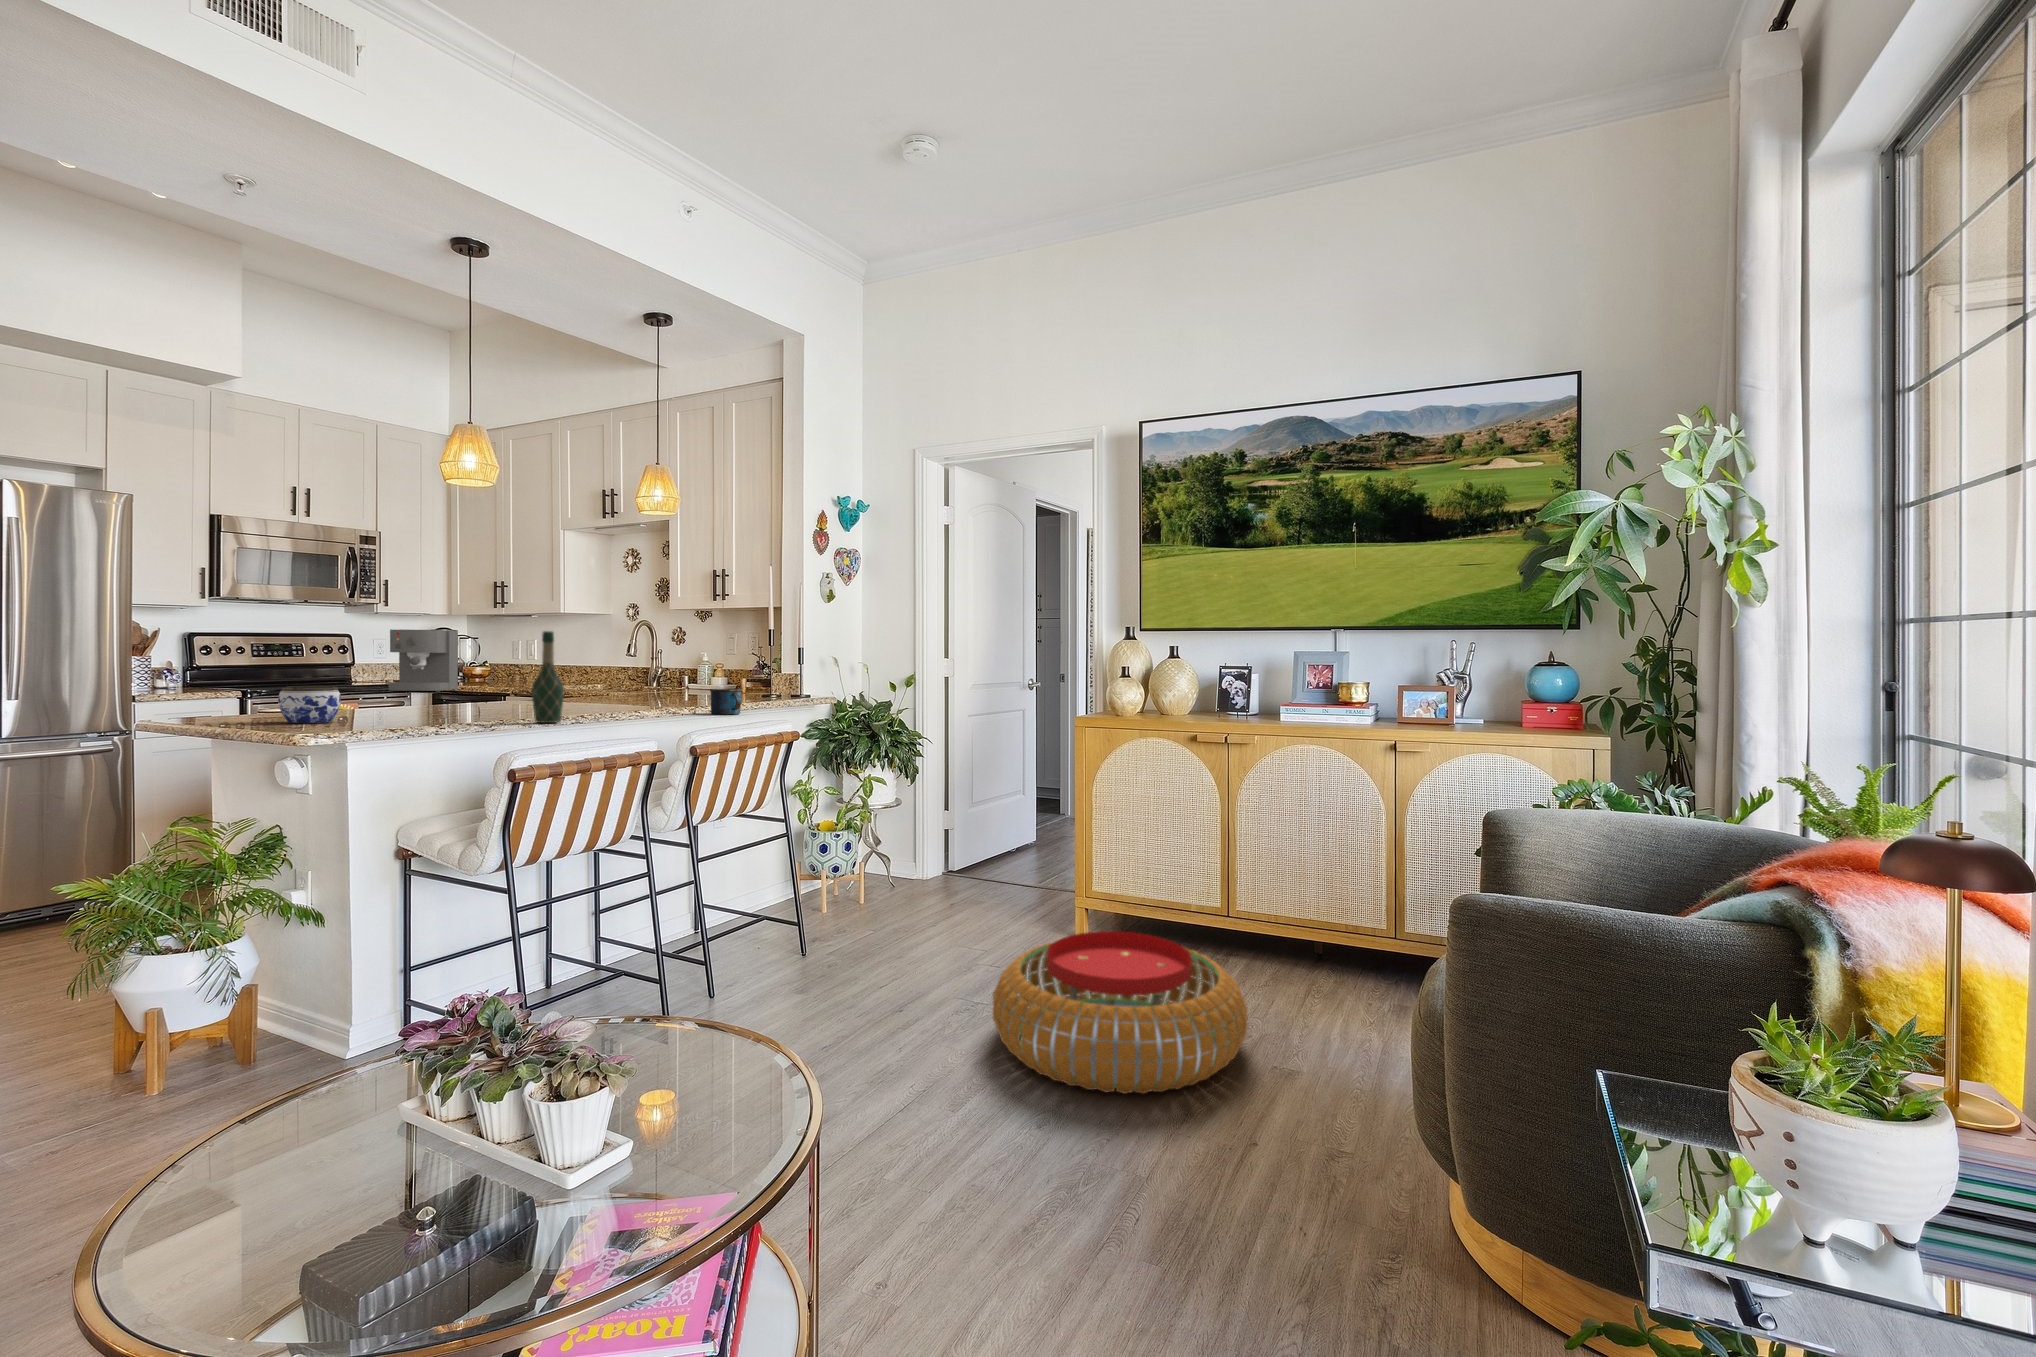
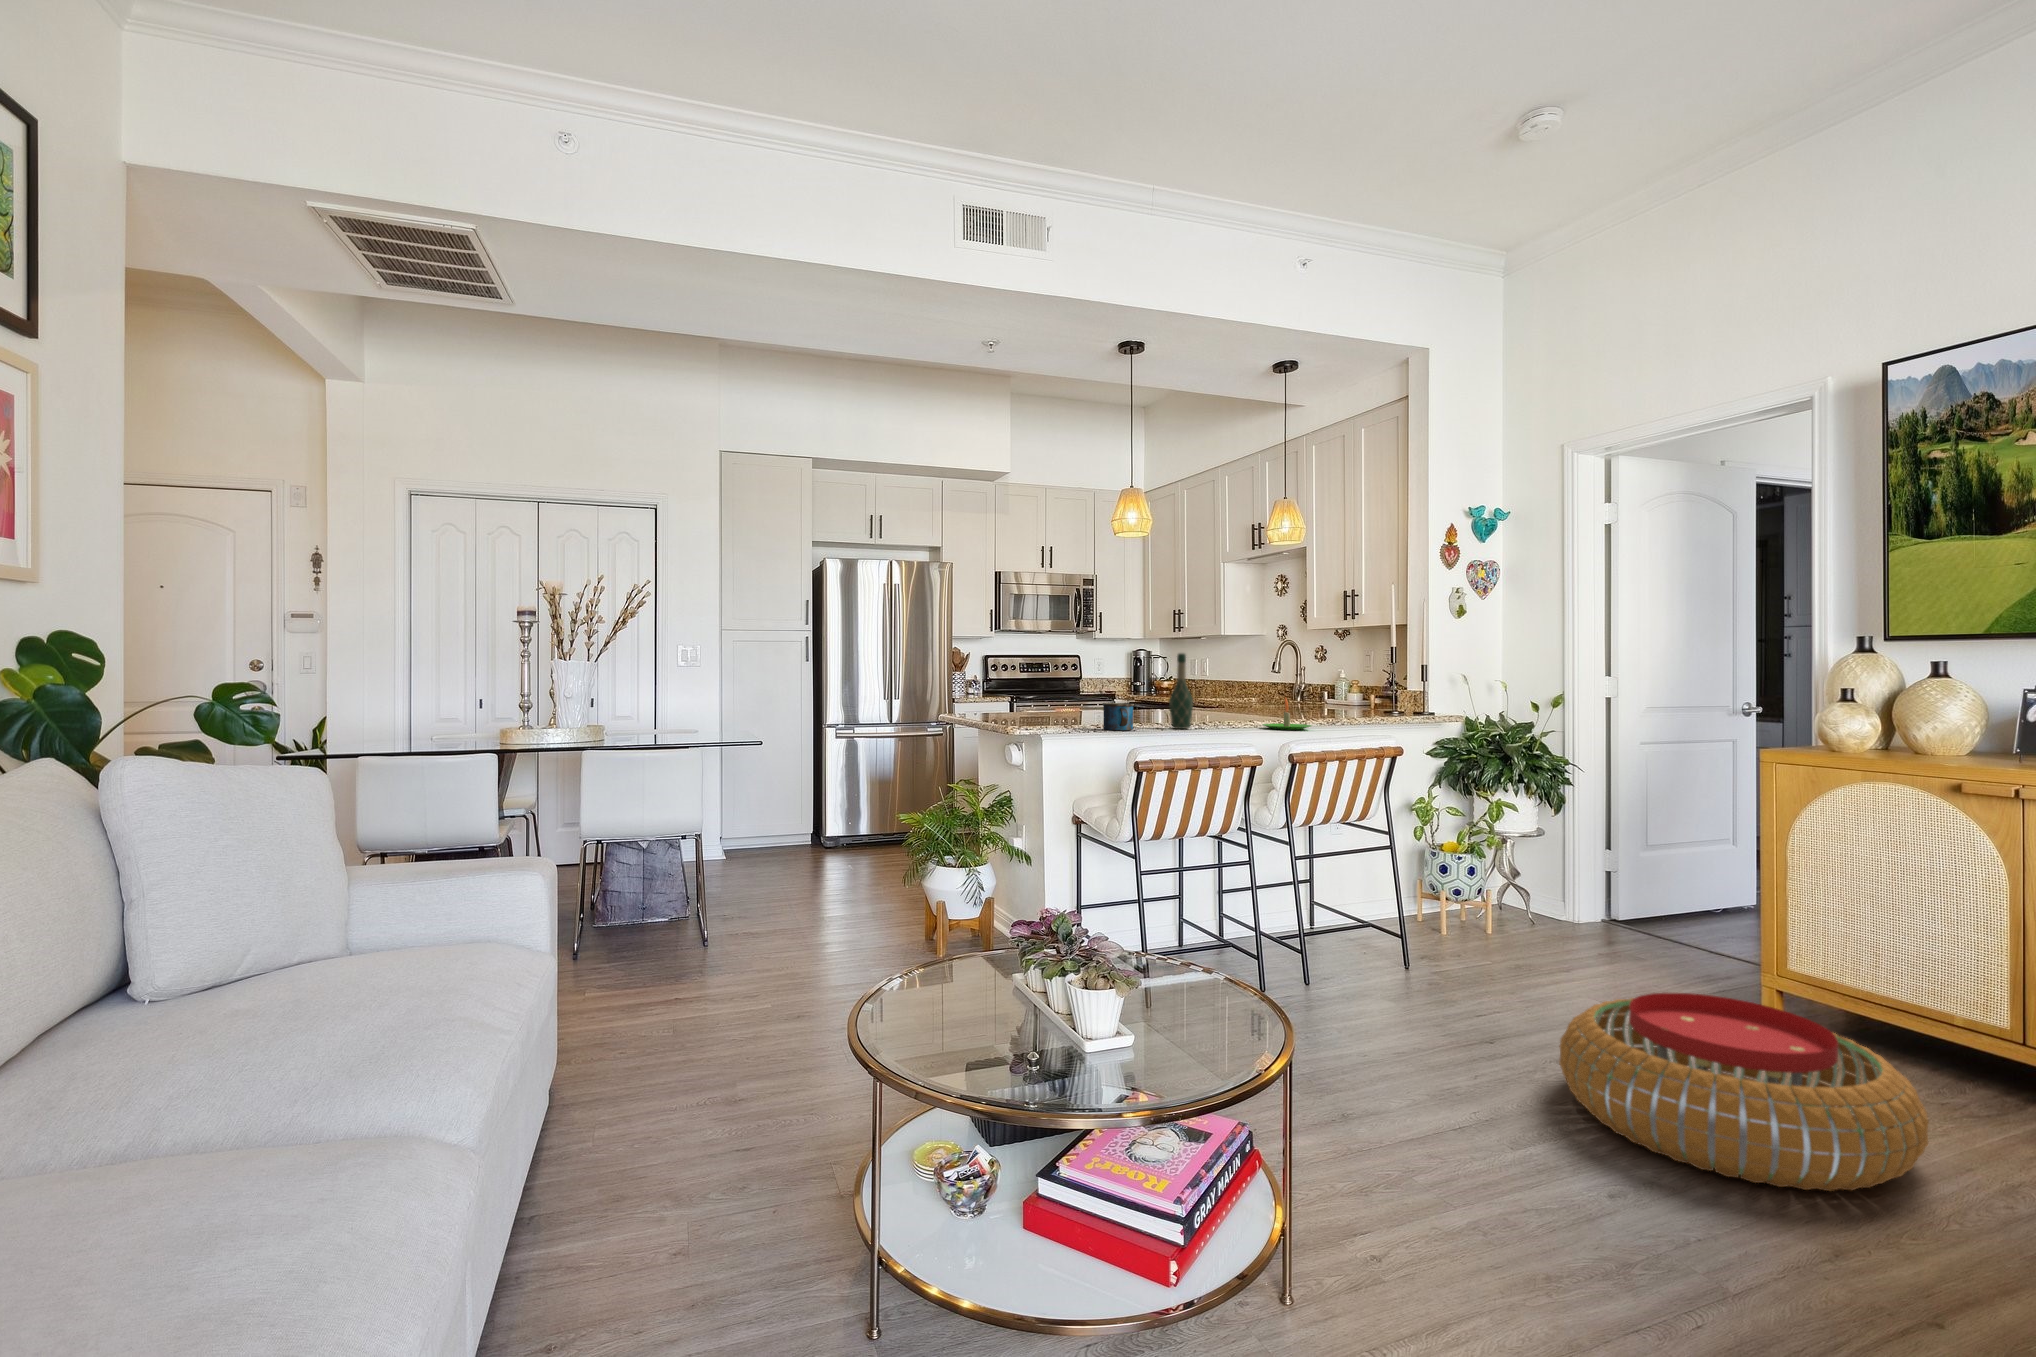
coffee maker: present [389,629,458,692] -> none [1099,652,1148,703]
candle: none [643,682,701,718] -> present [1262,697,1312,730]
jar: present [278,686,341,723] -> none [1014,696,1049,722]
mug: present [710,688,742,714] -> present [1102,703,1134,730]

